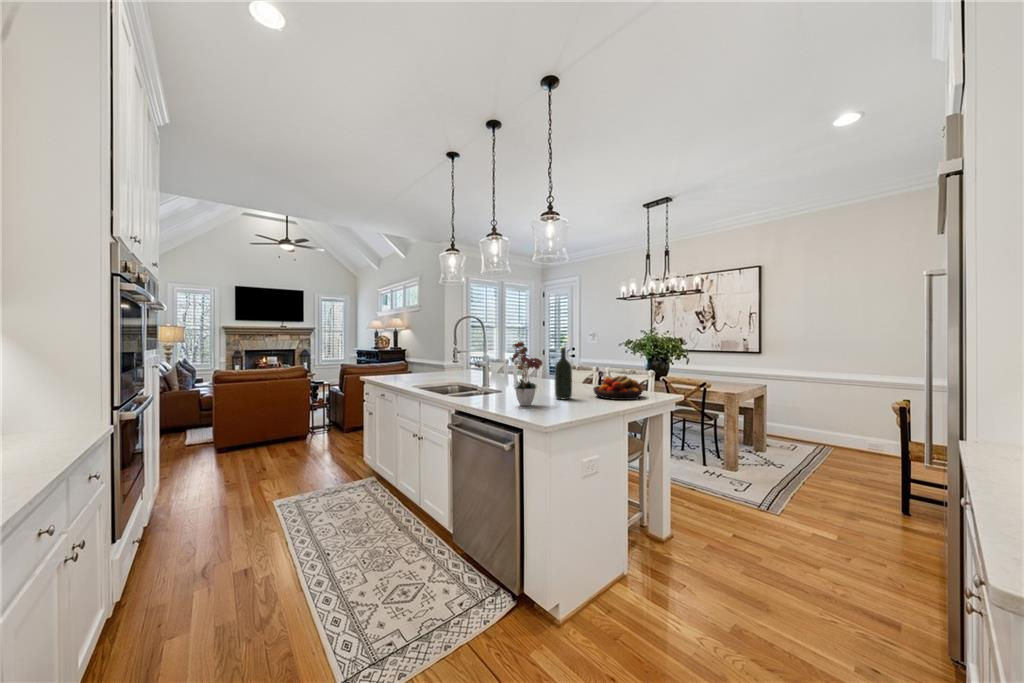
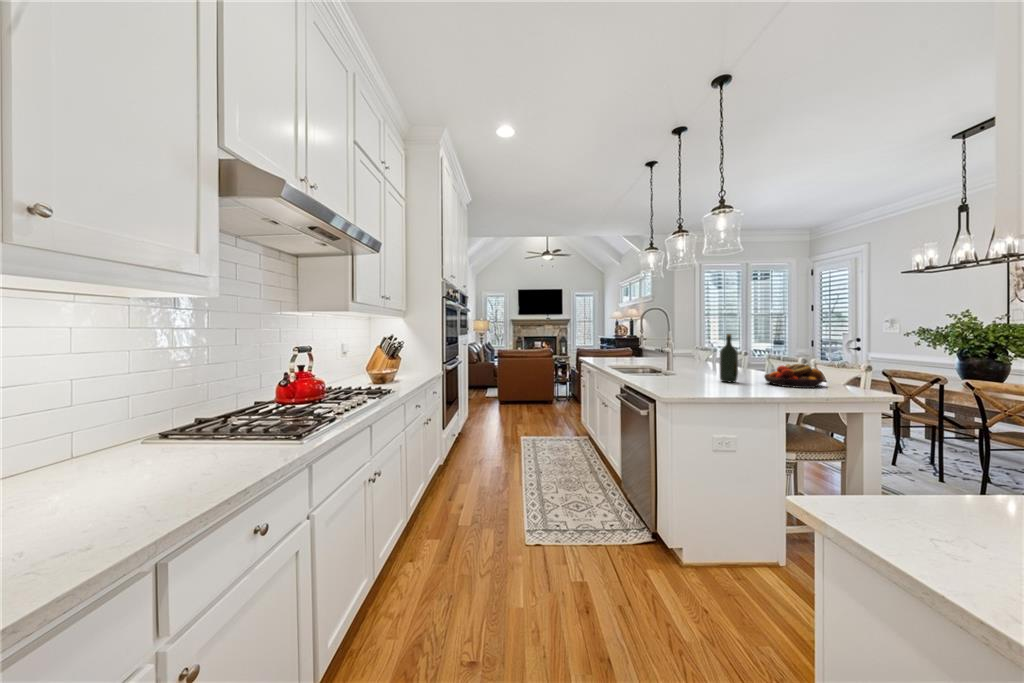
flower arrangement: present [511,342,542,406] -> none [665,327,703,384]

